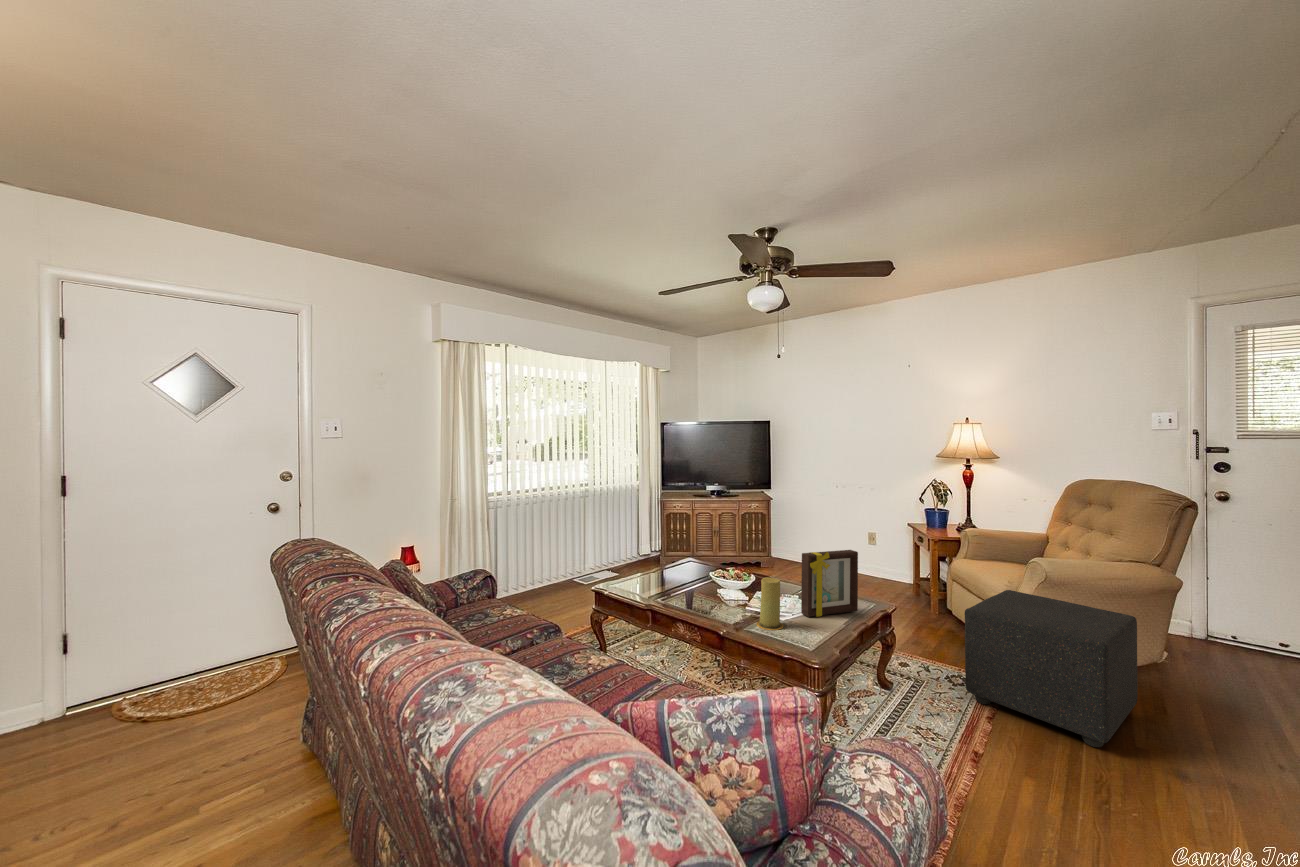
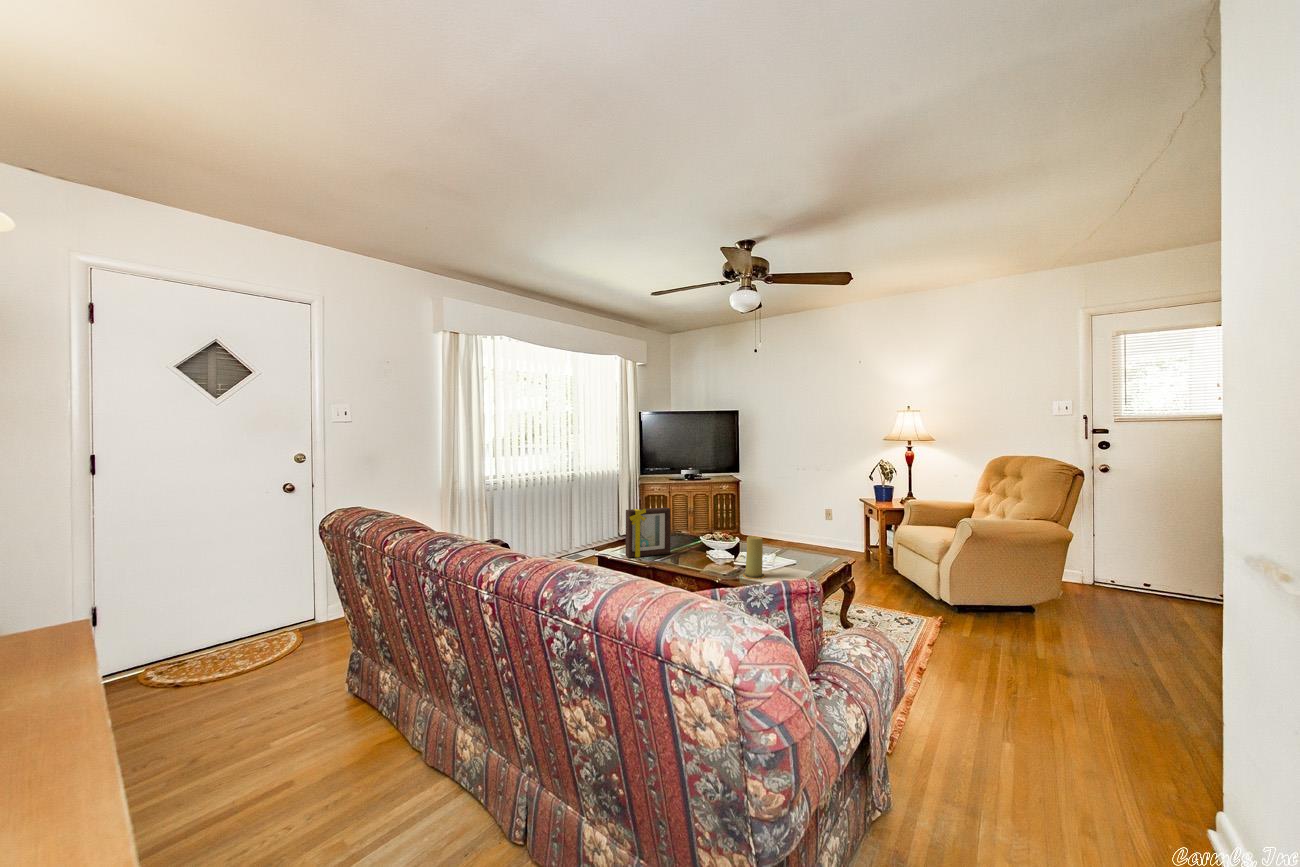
picture frame: present [801,550,858,617] -> present [626,507,671,558]
ottoman: present [965,590,1138,747] -> none [909,545,1041,660]

